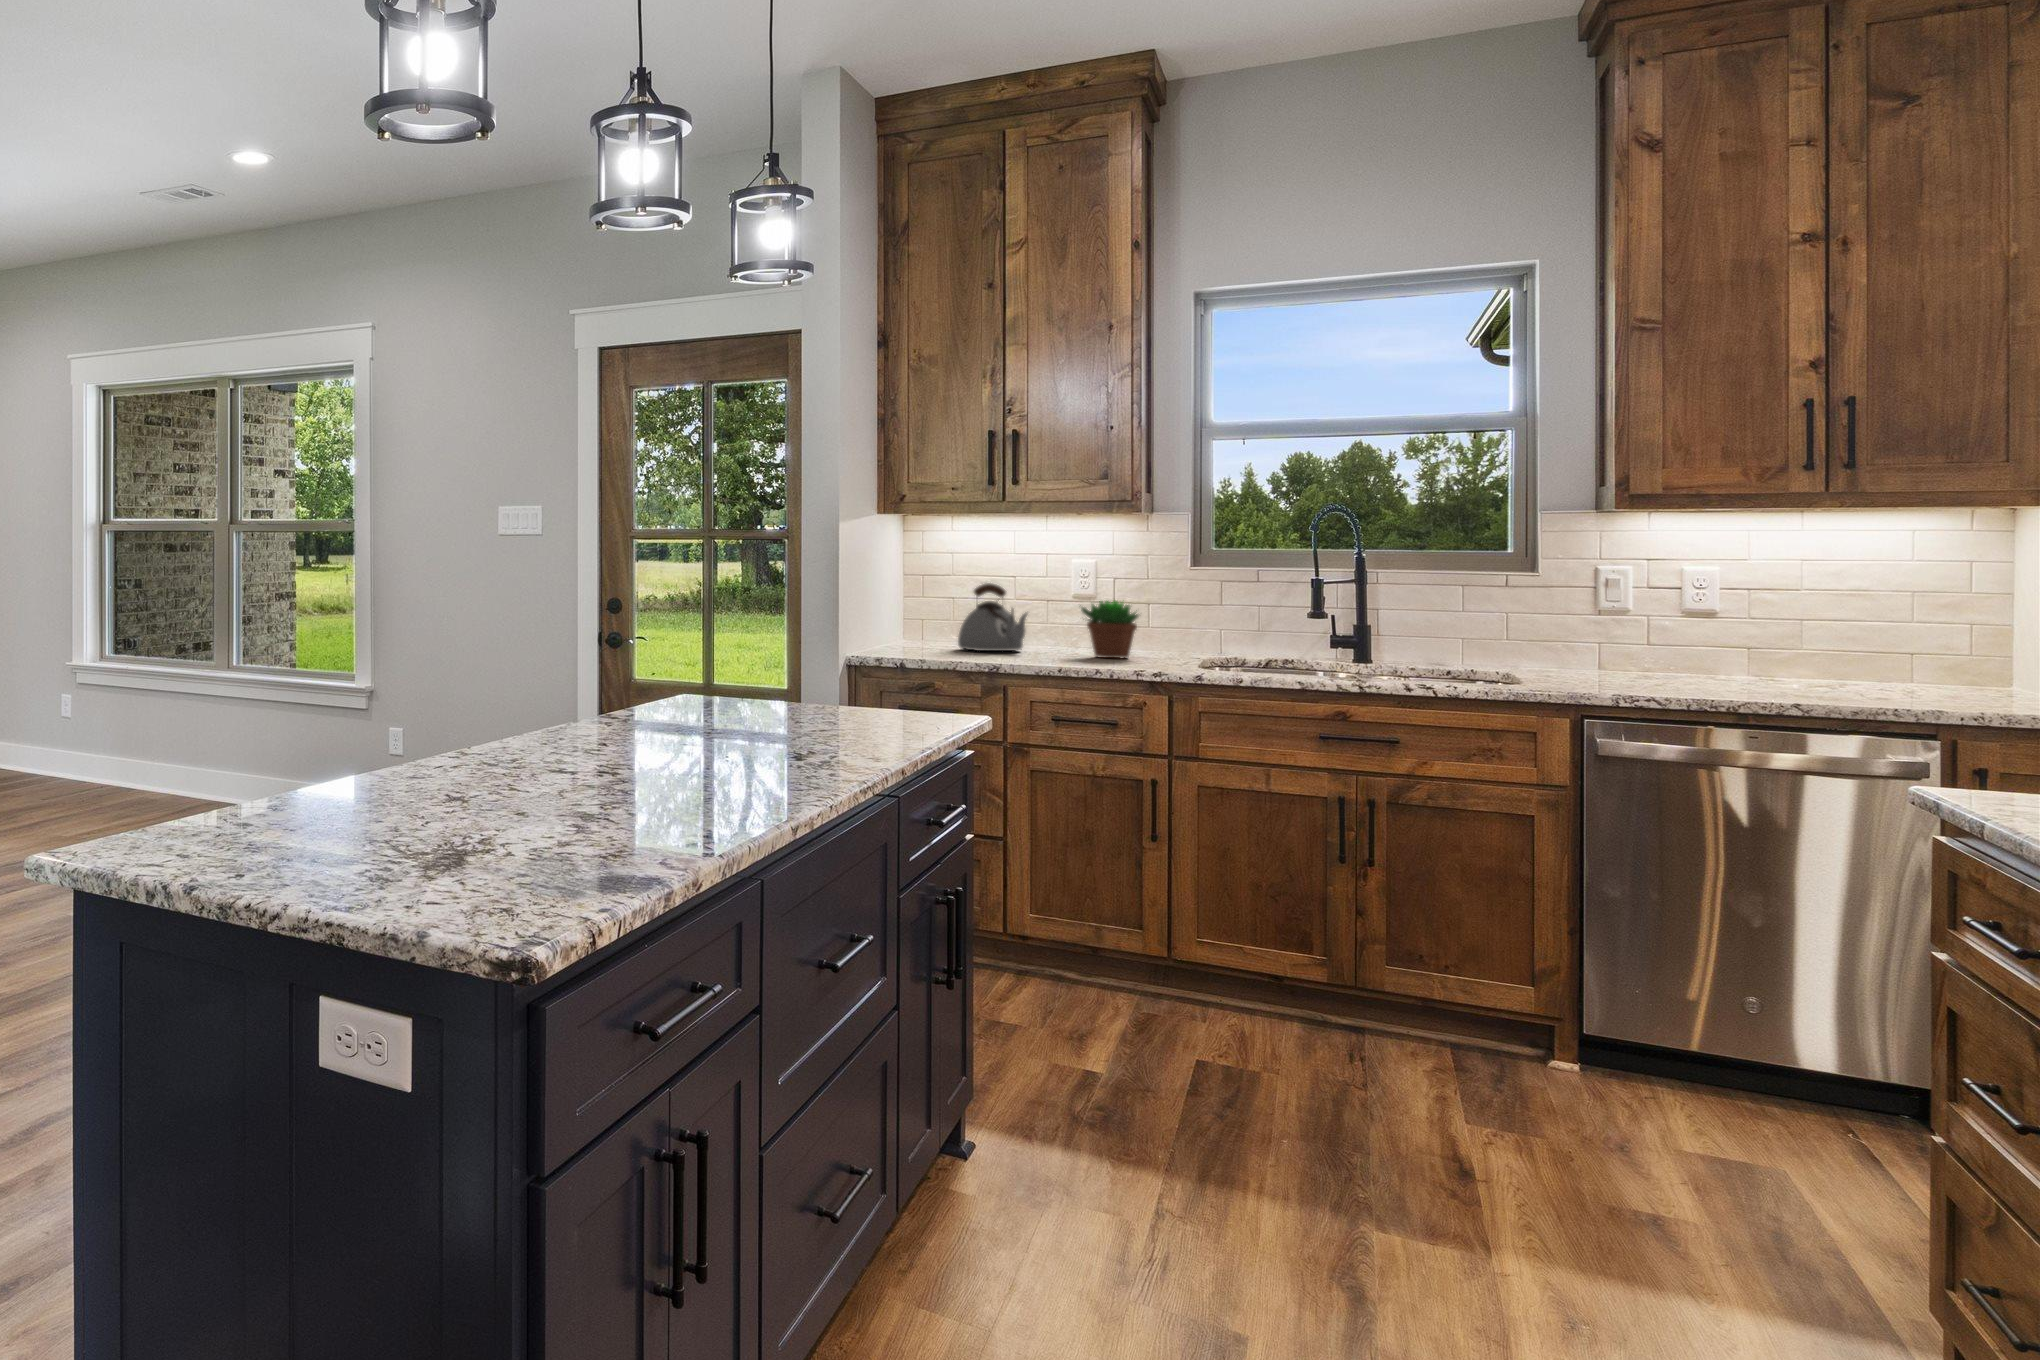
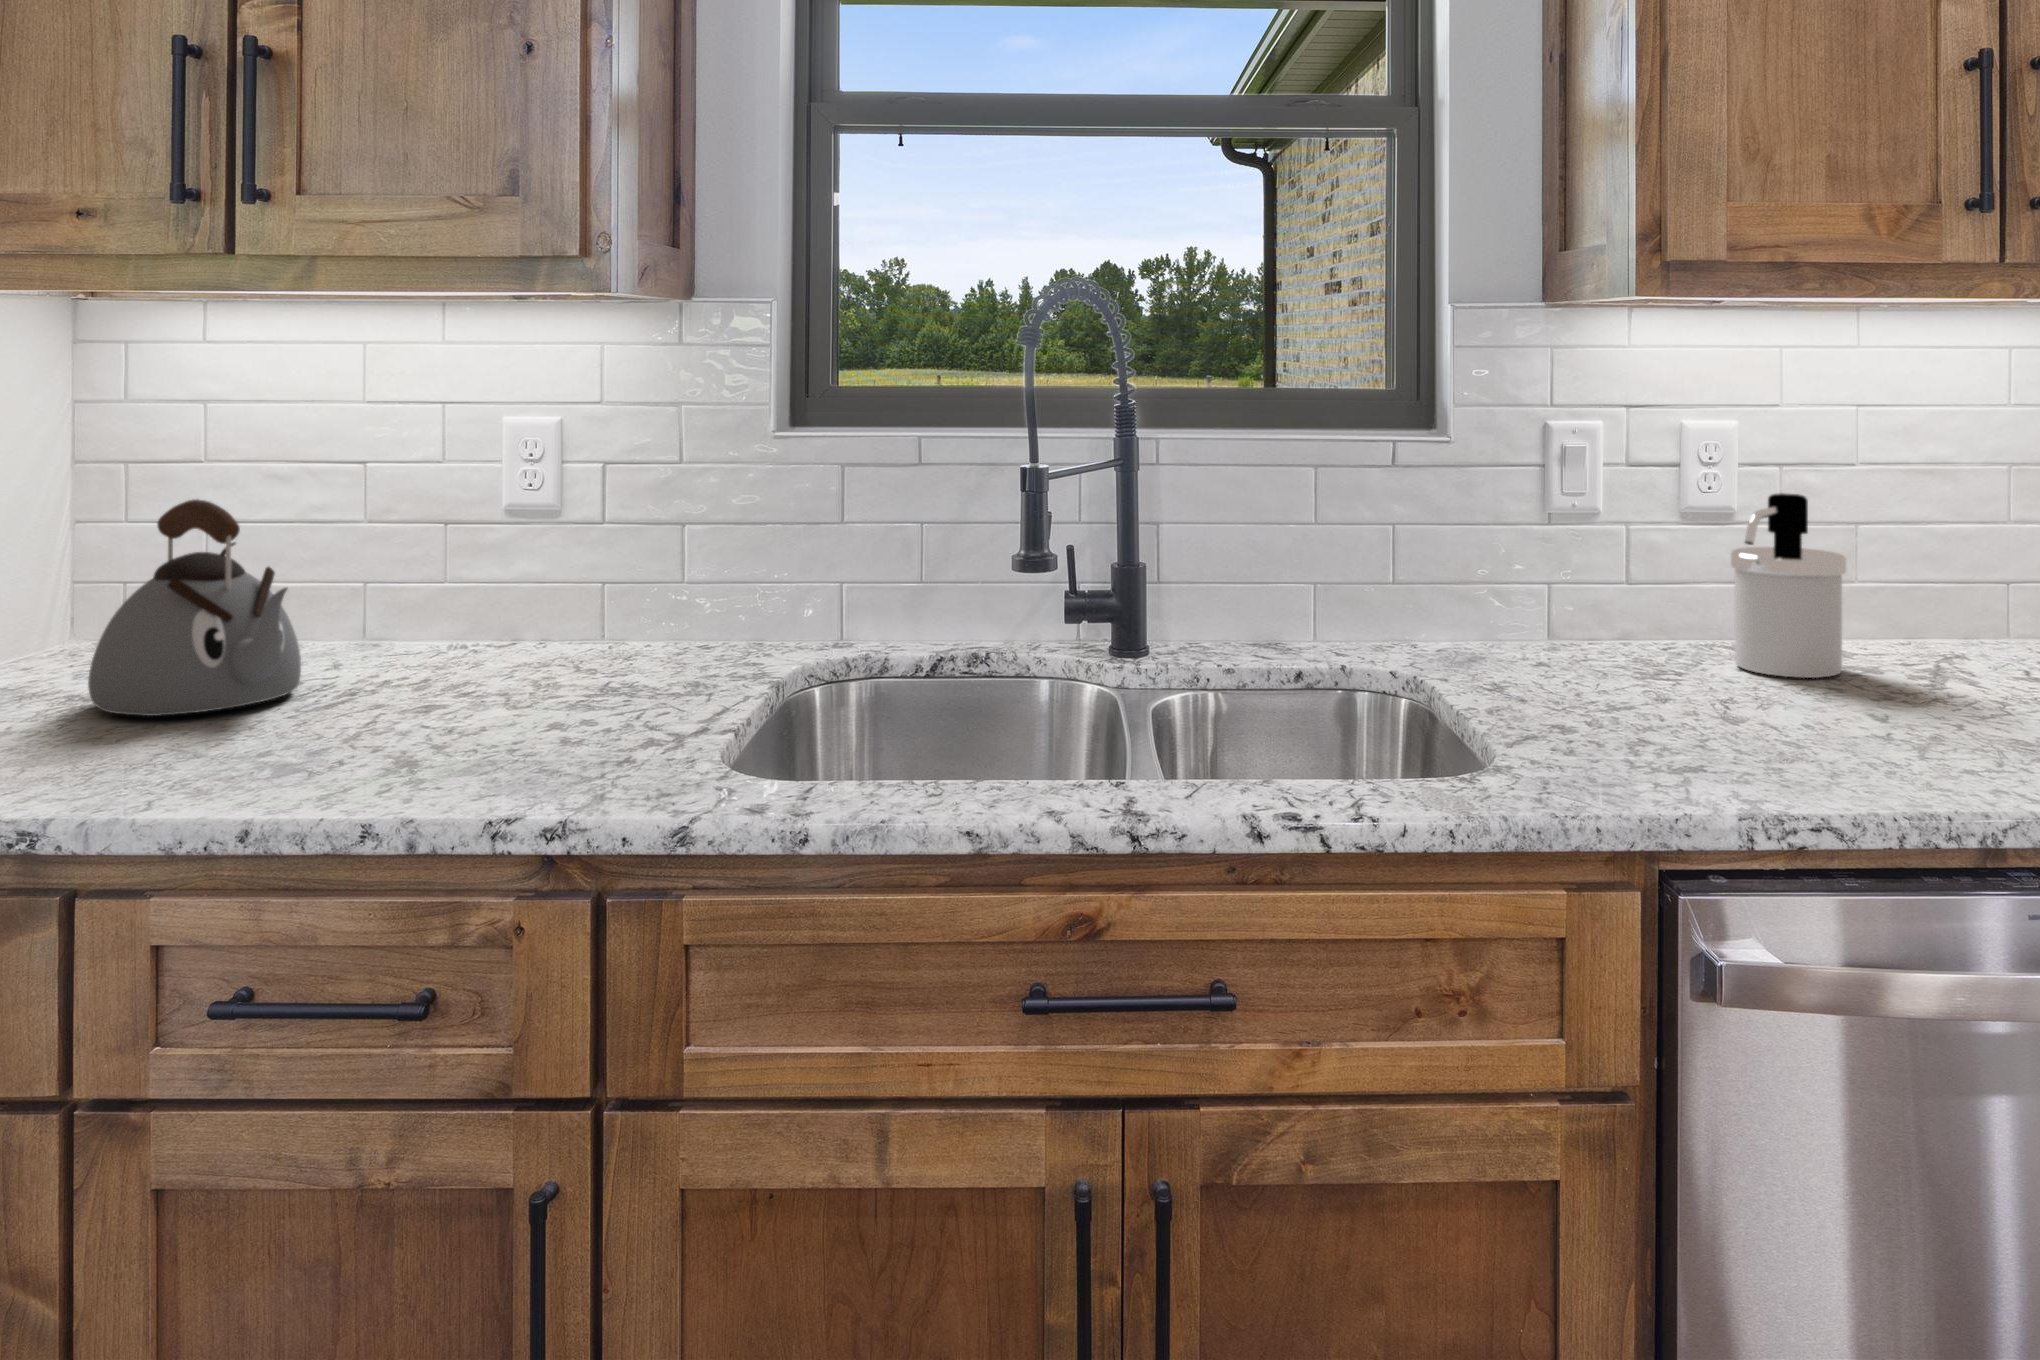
soap dispenser: none [1687,598,1761,681] -> present [1731,493,1846,678]
succulent plant: present [1081,600,1138,658] -> none [427,538,604,721]

